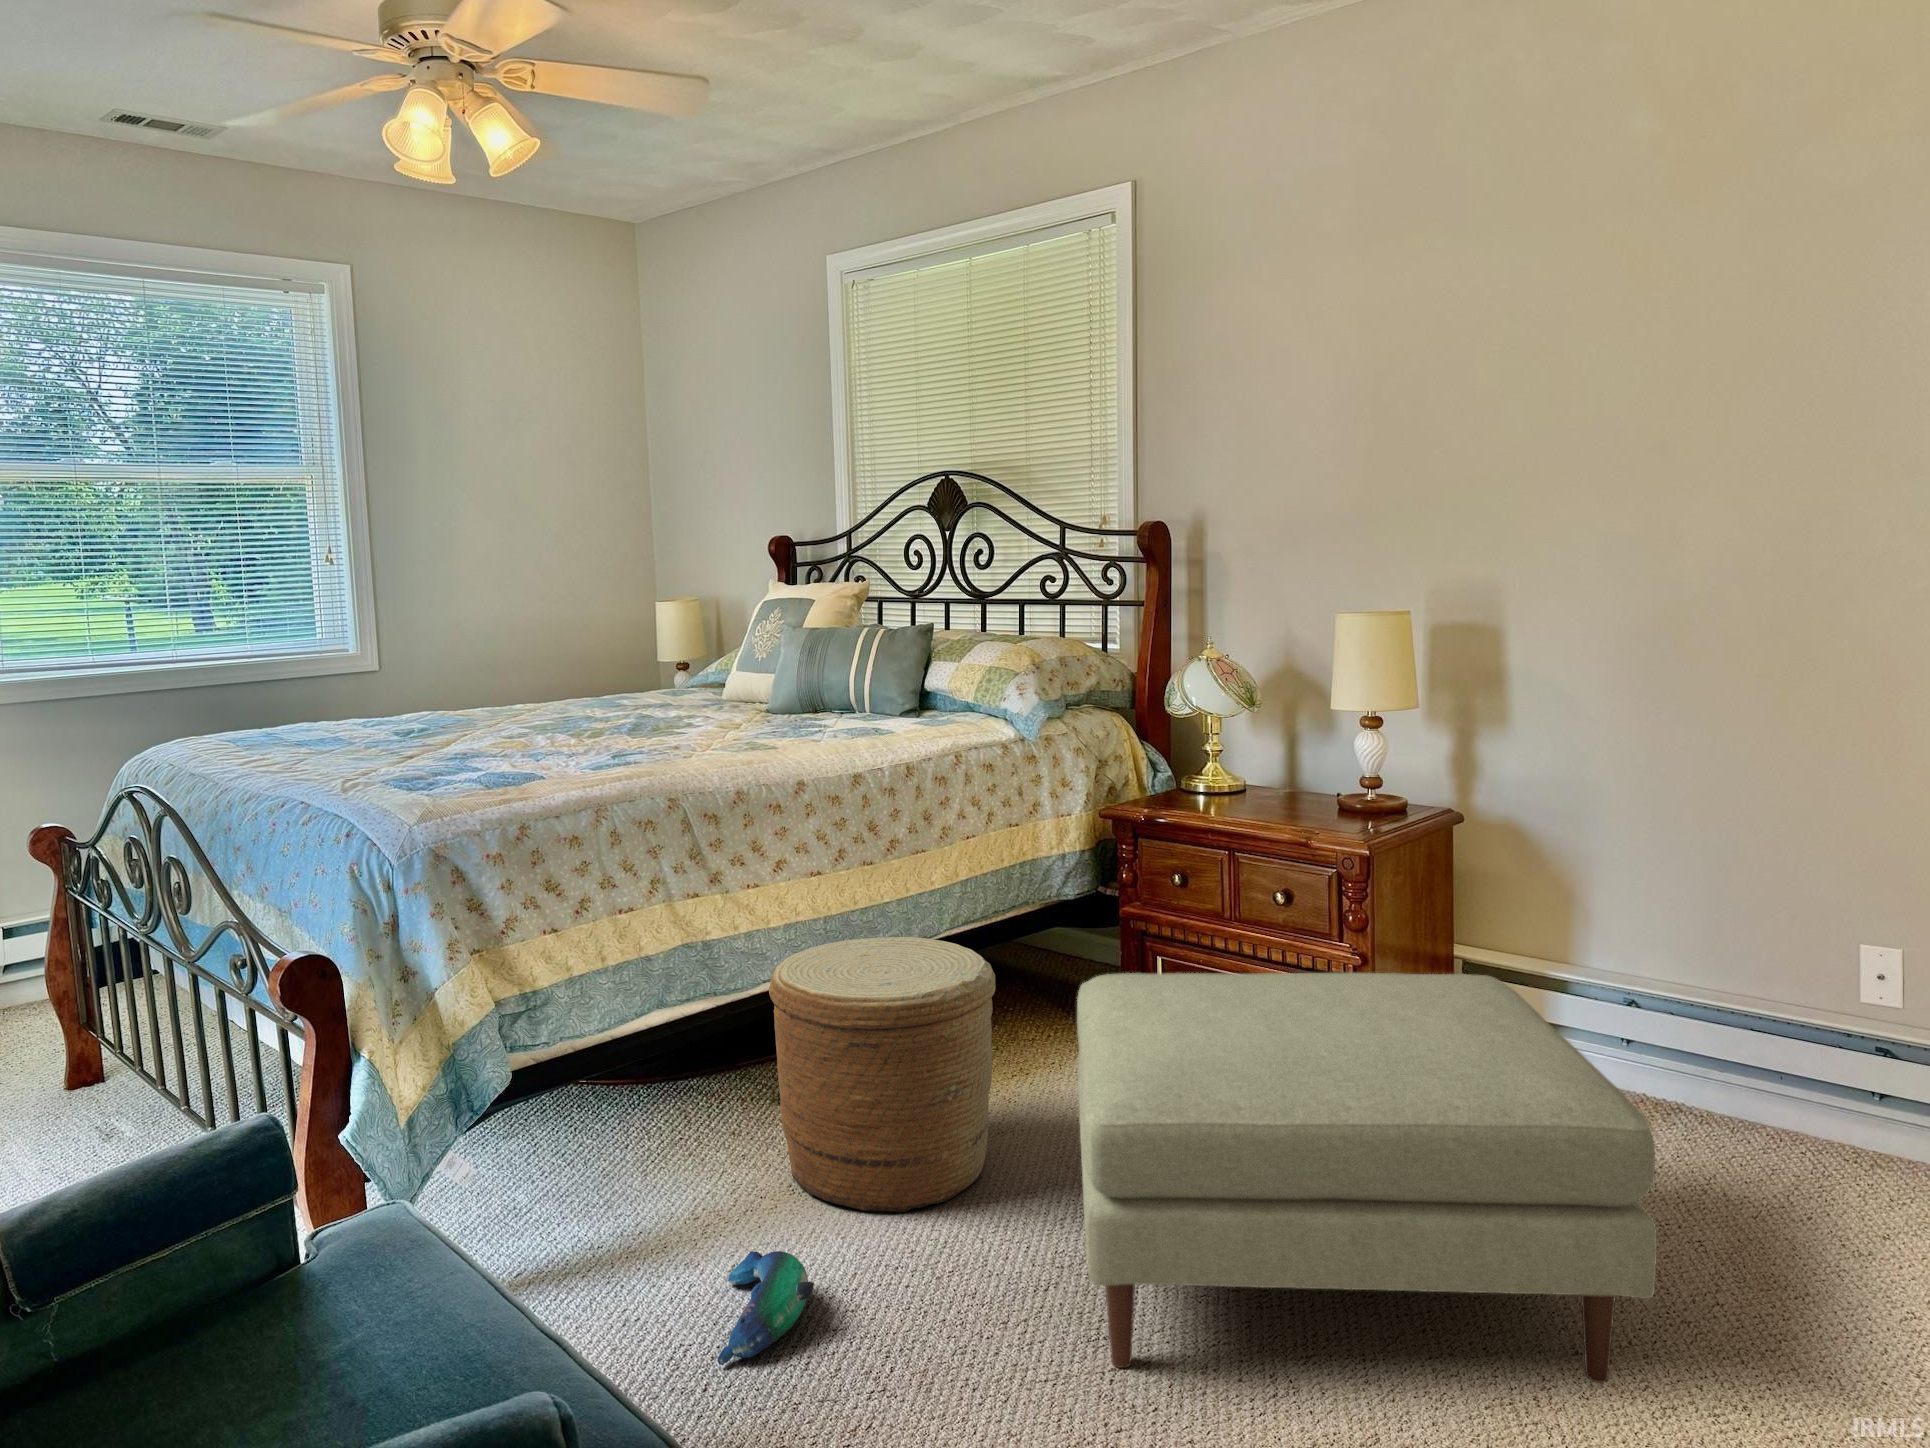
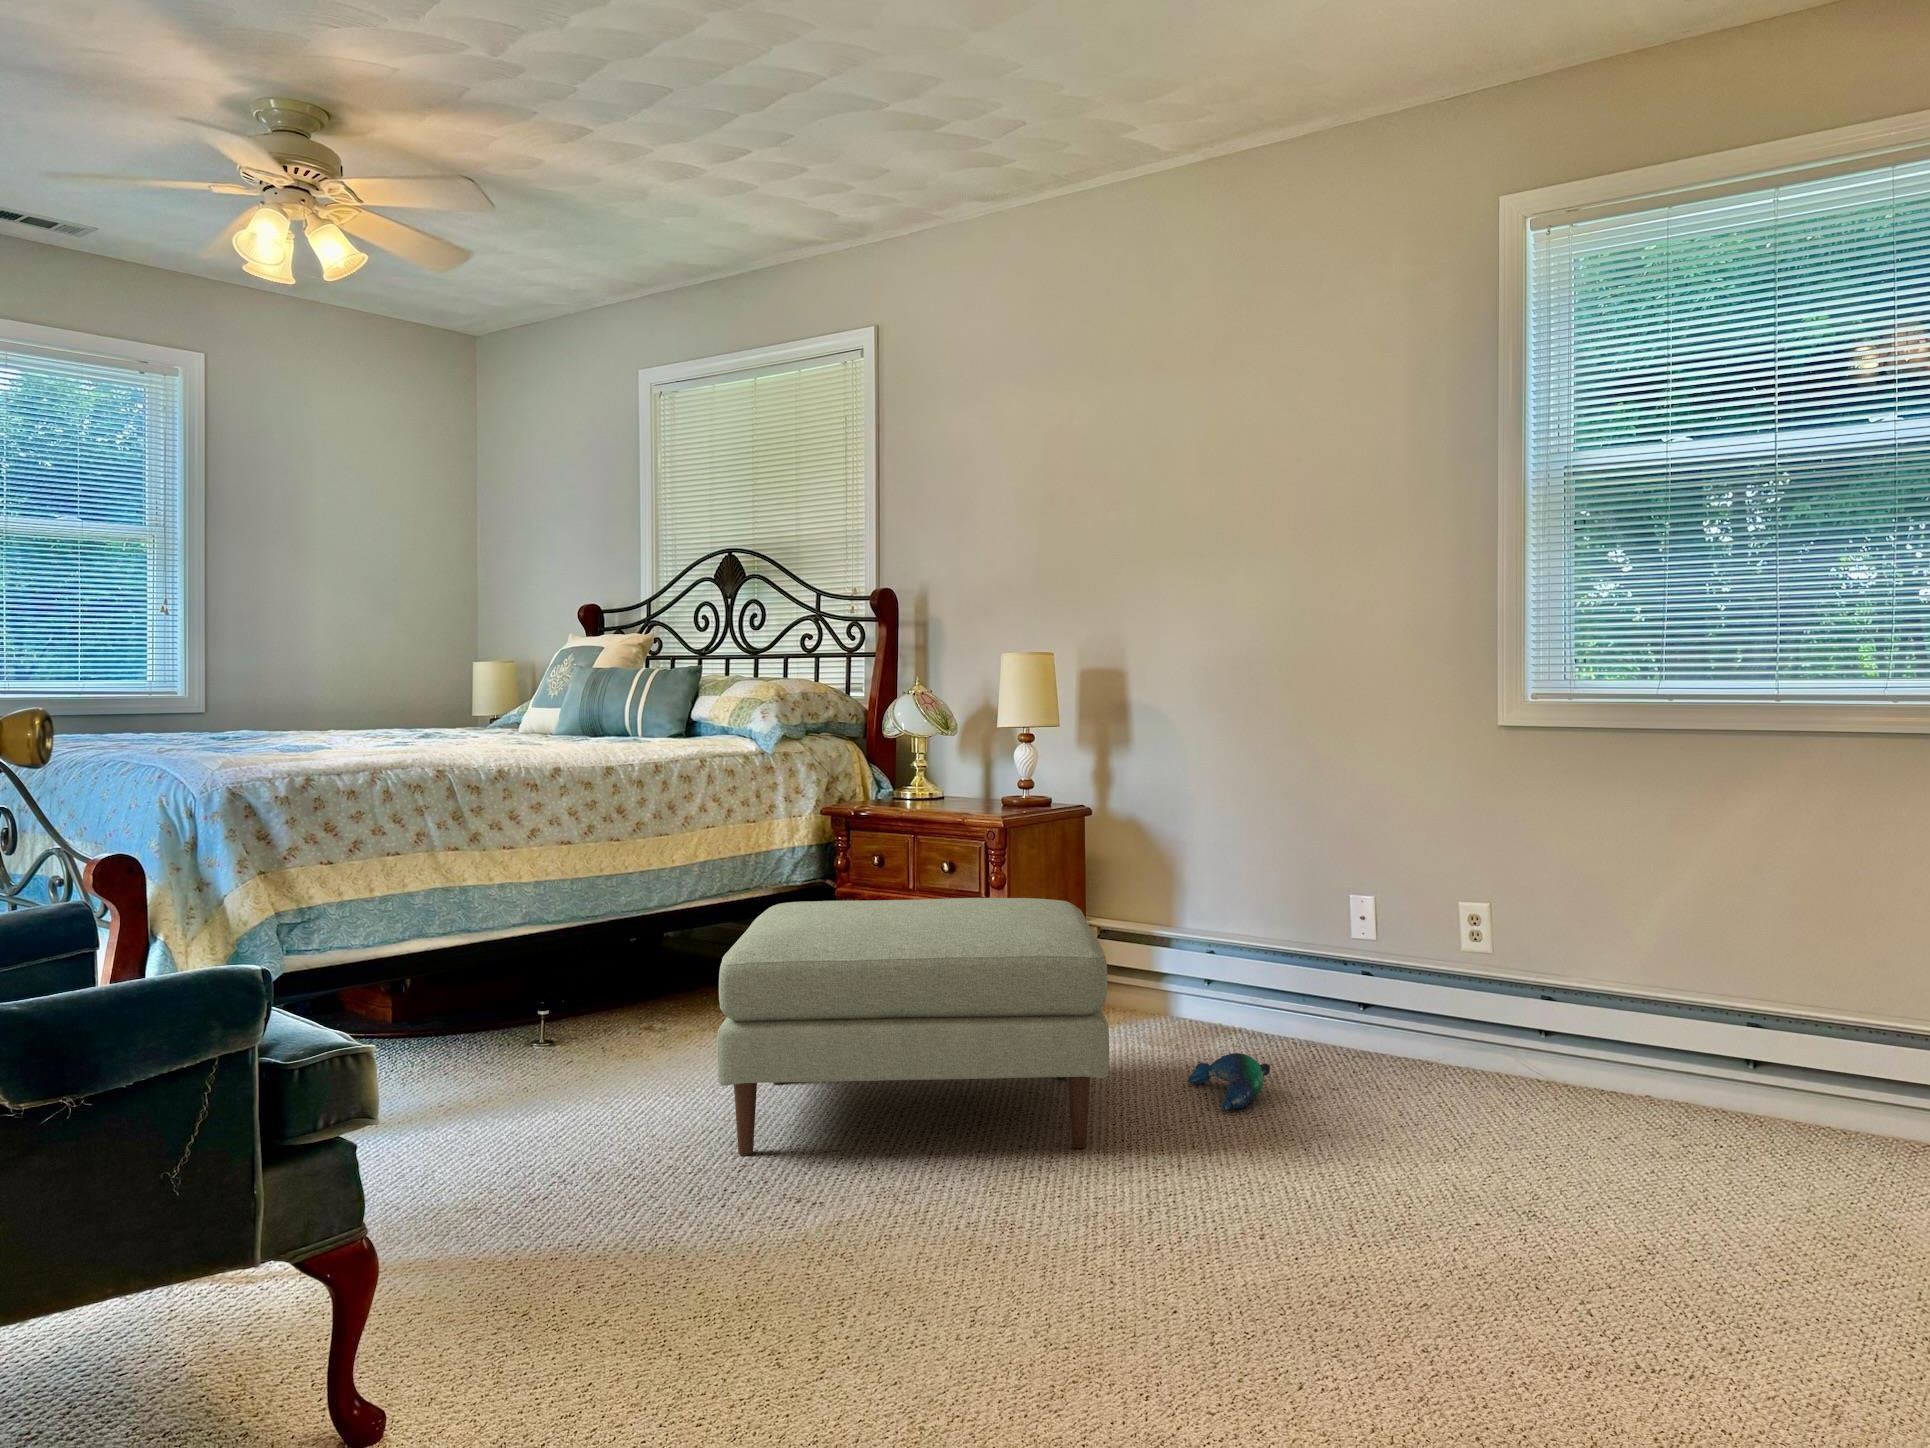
woven basket: present [769,937,995,1213] -> none [514,893,701,1094]
plush toy: present [717,1251,814,1365] -> present [1188,1053,1270,1111]

